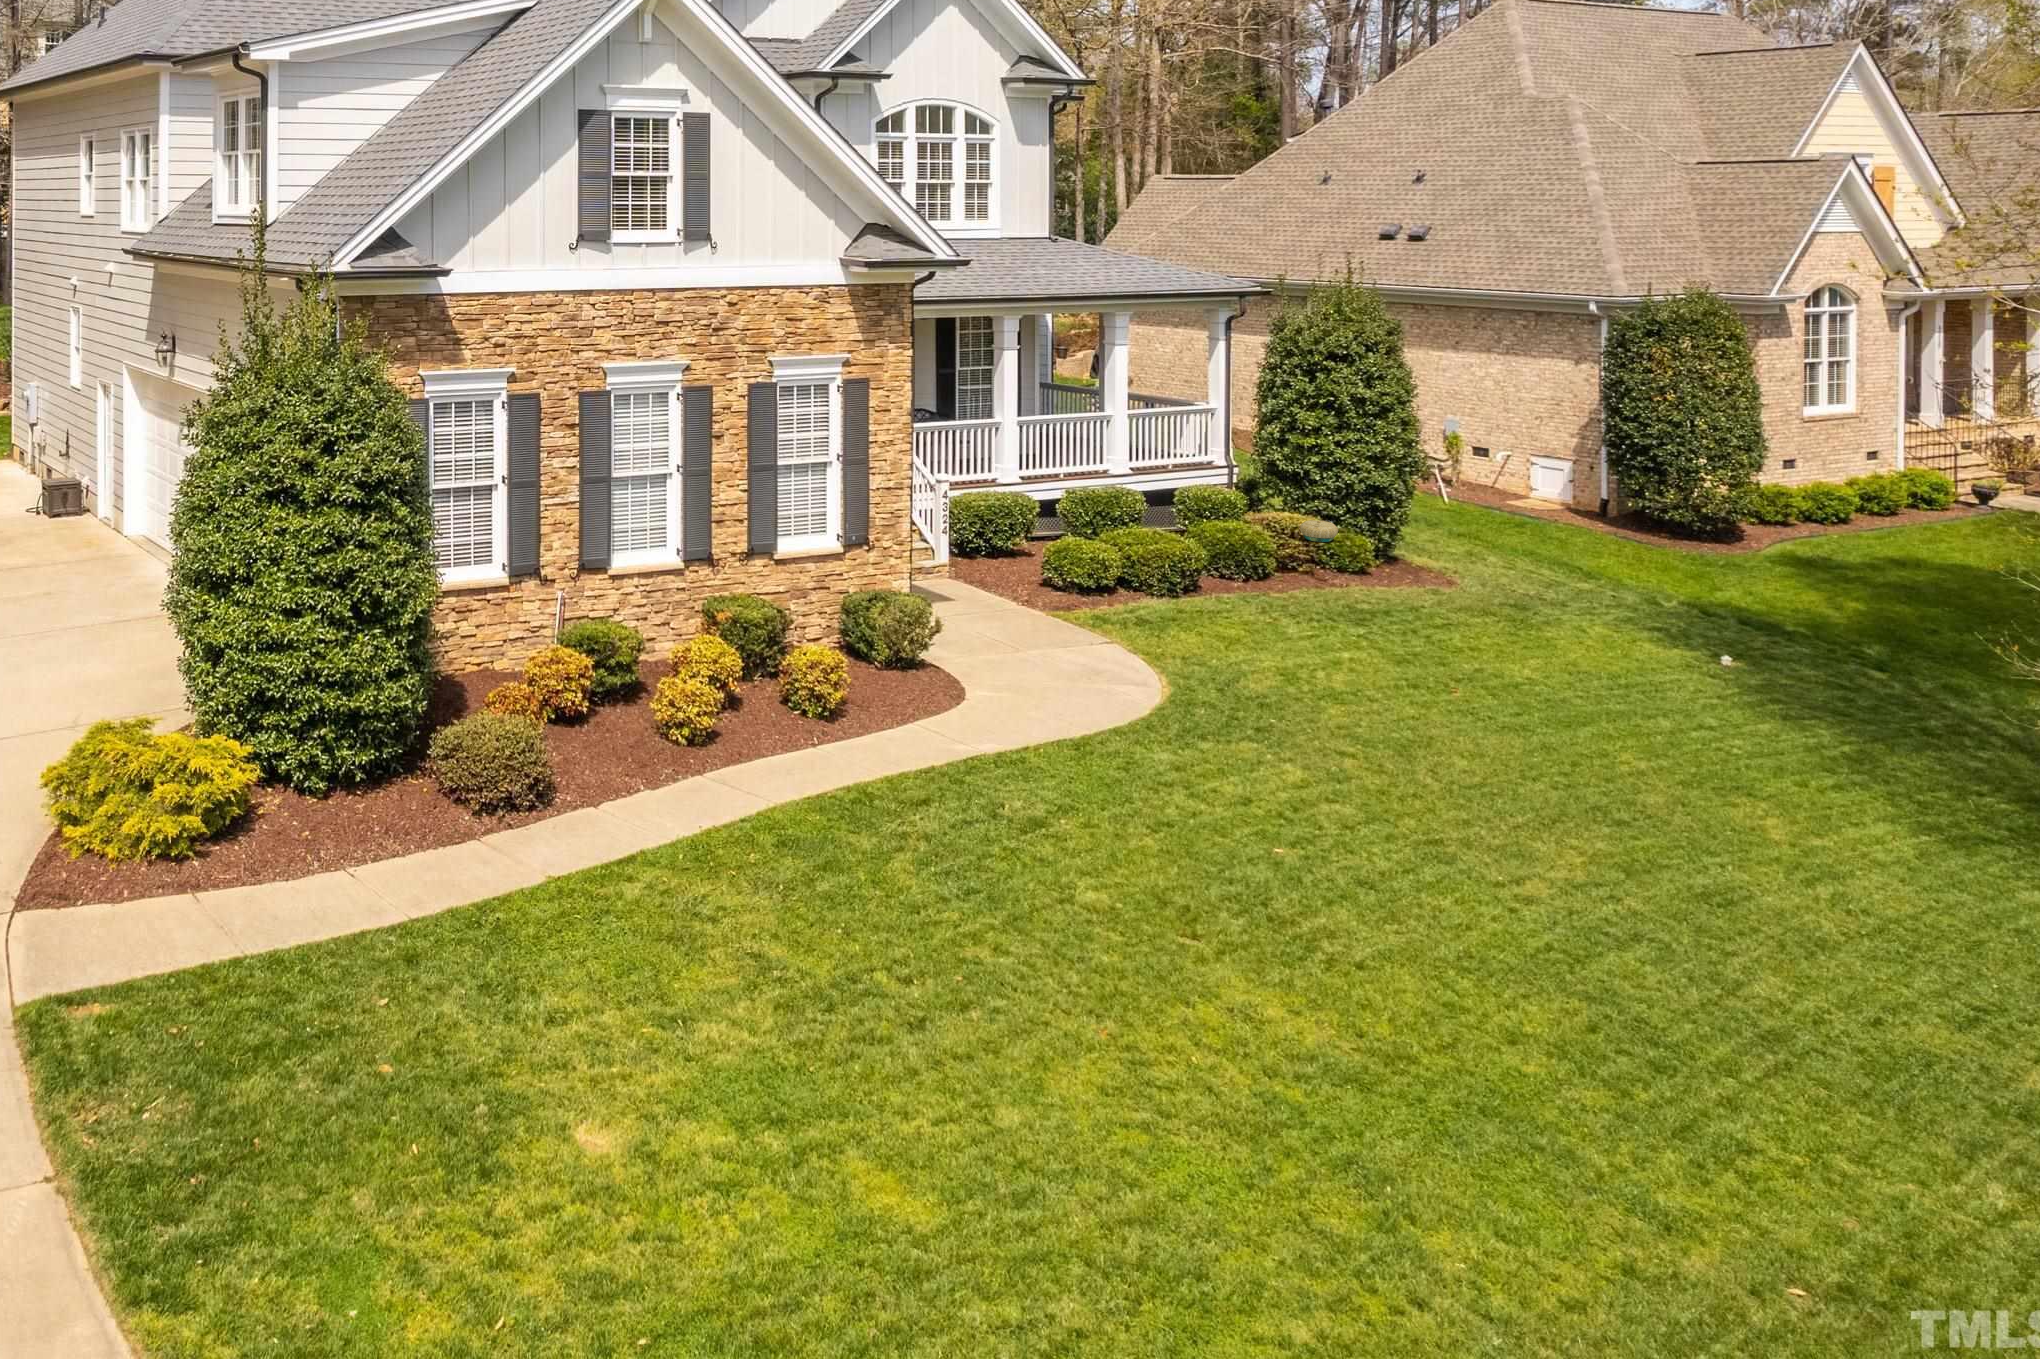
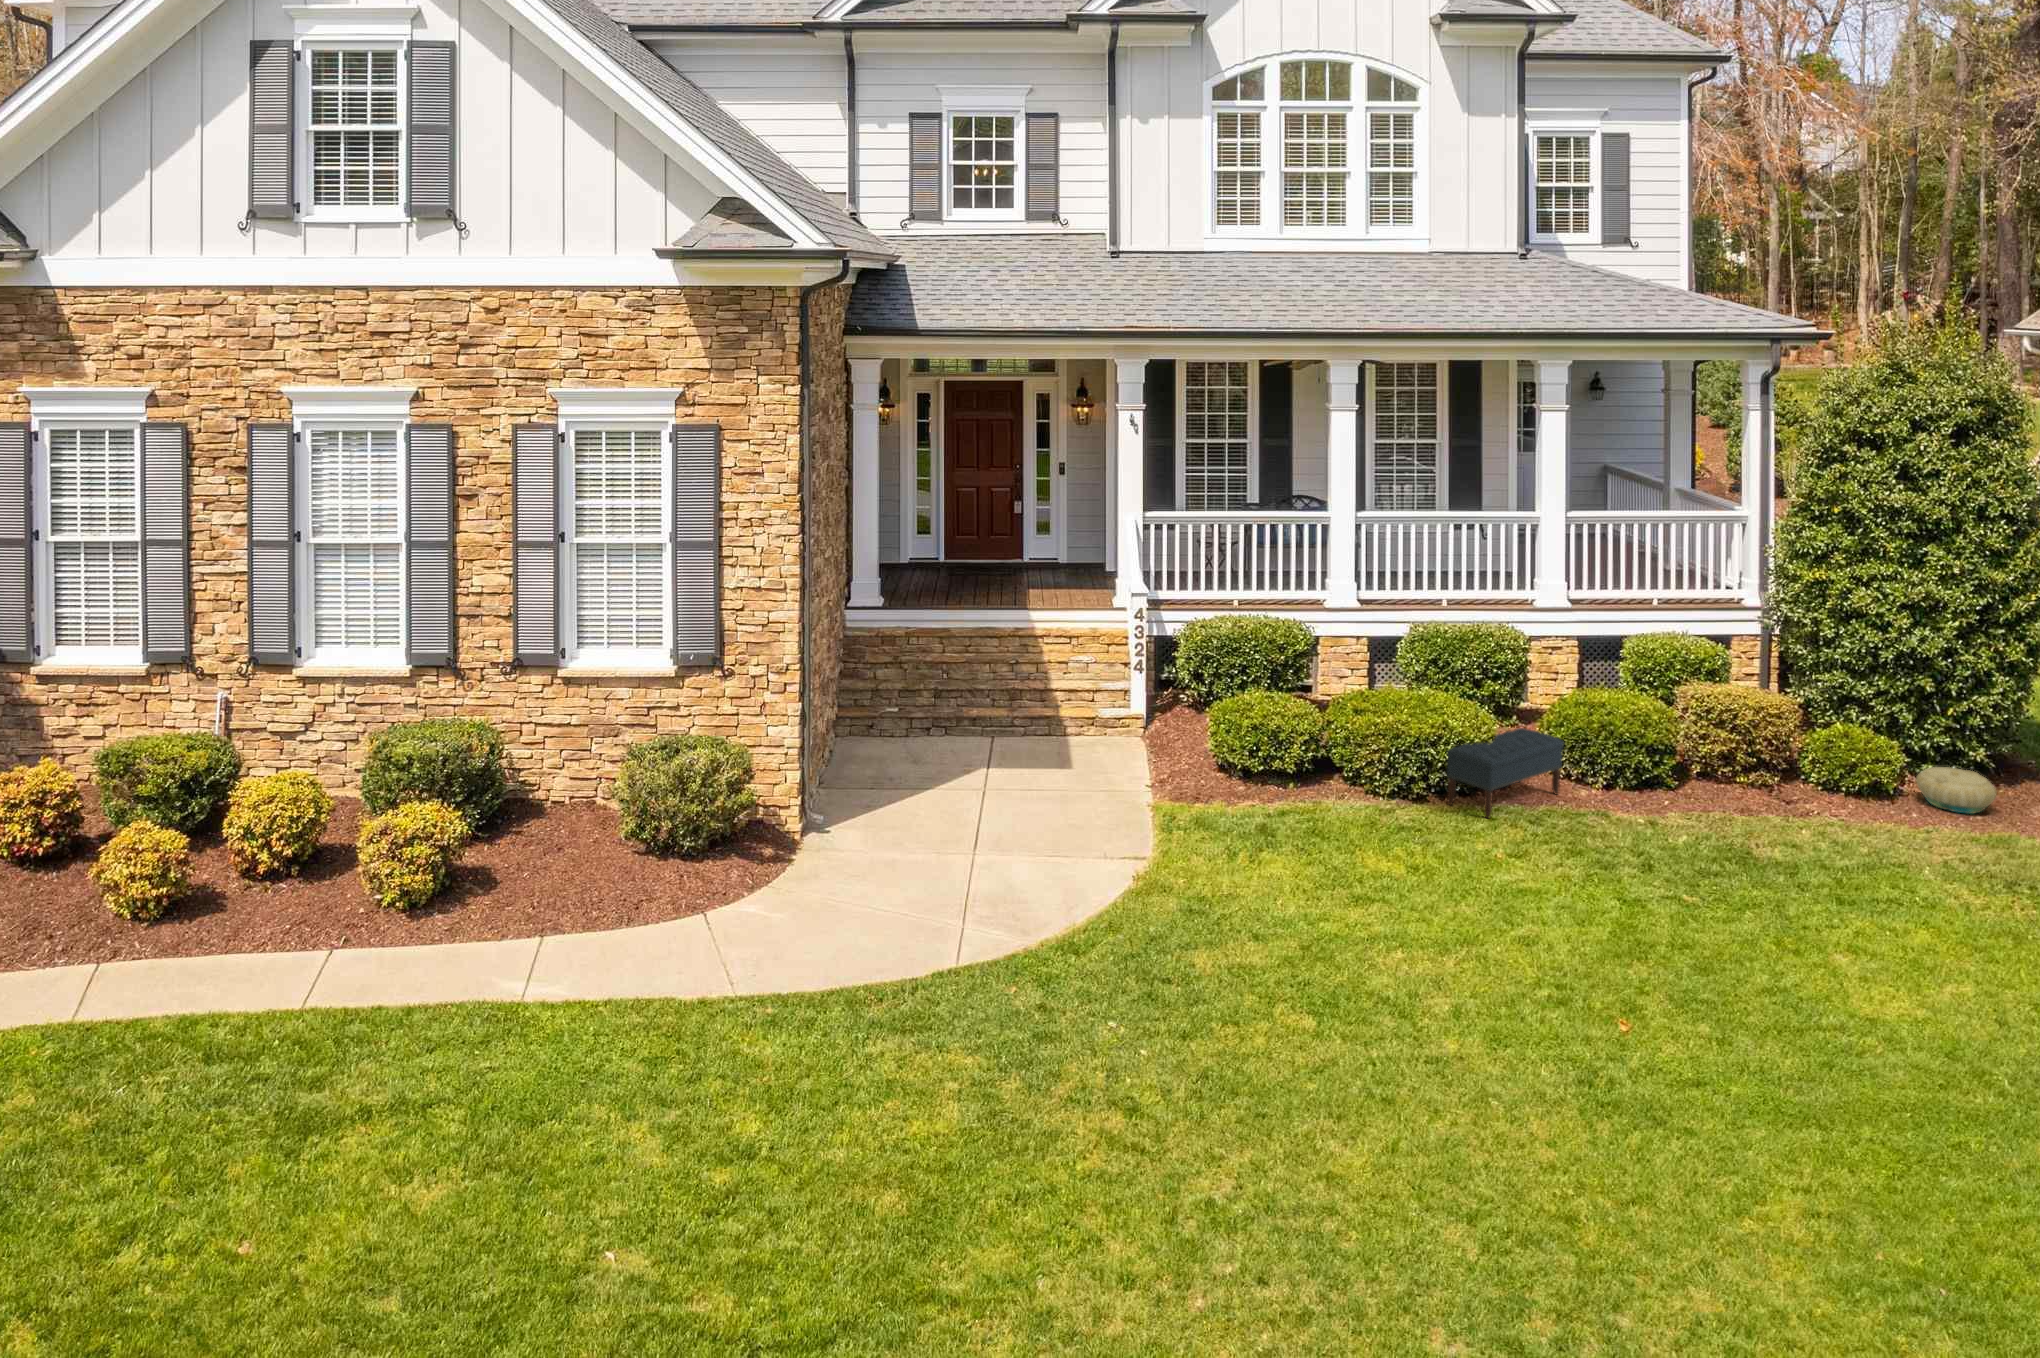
bench: none [1139,526,1176,575] -> present [1446,728,1564,819]

